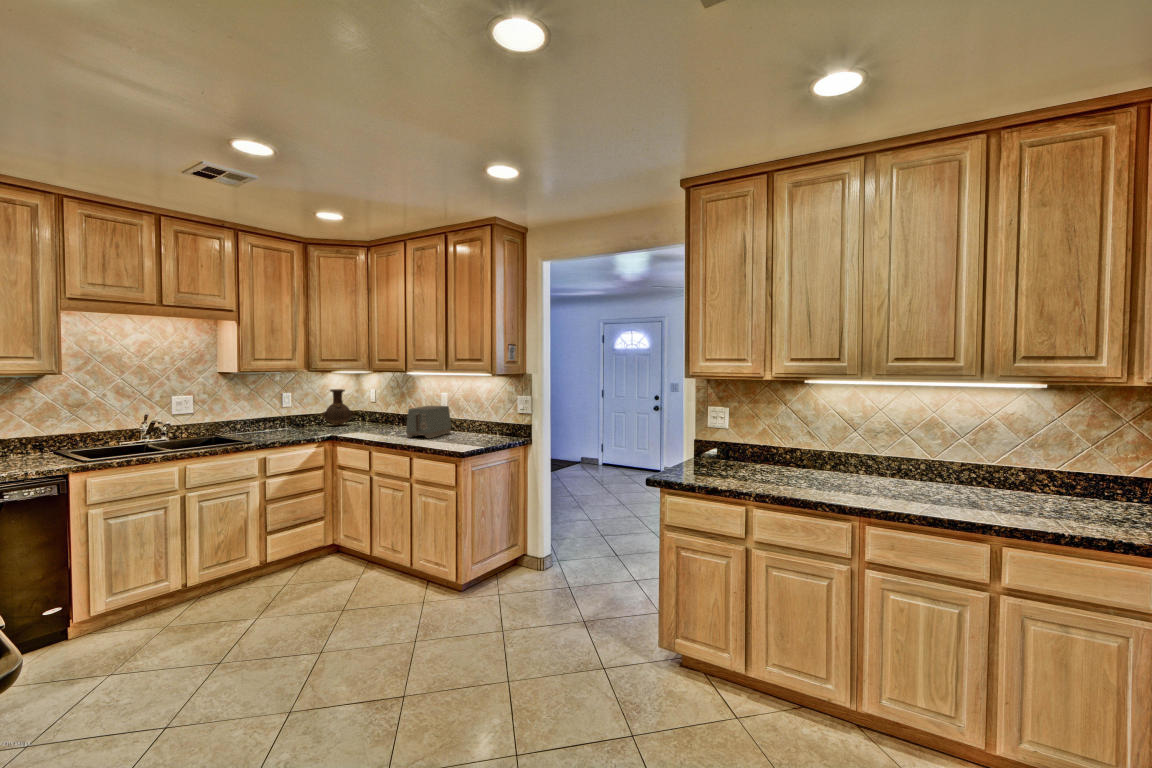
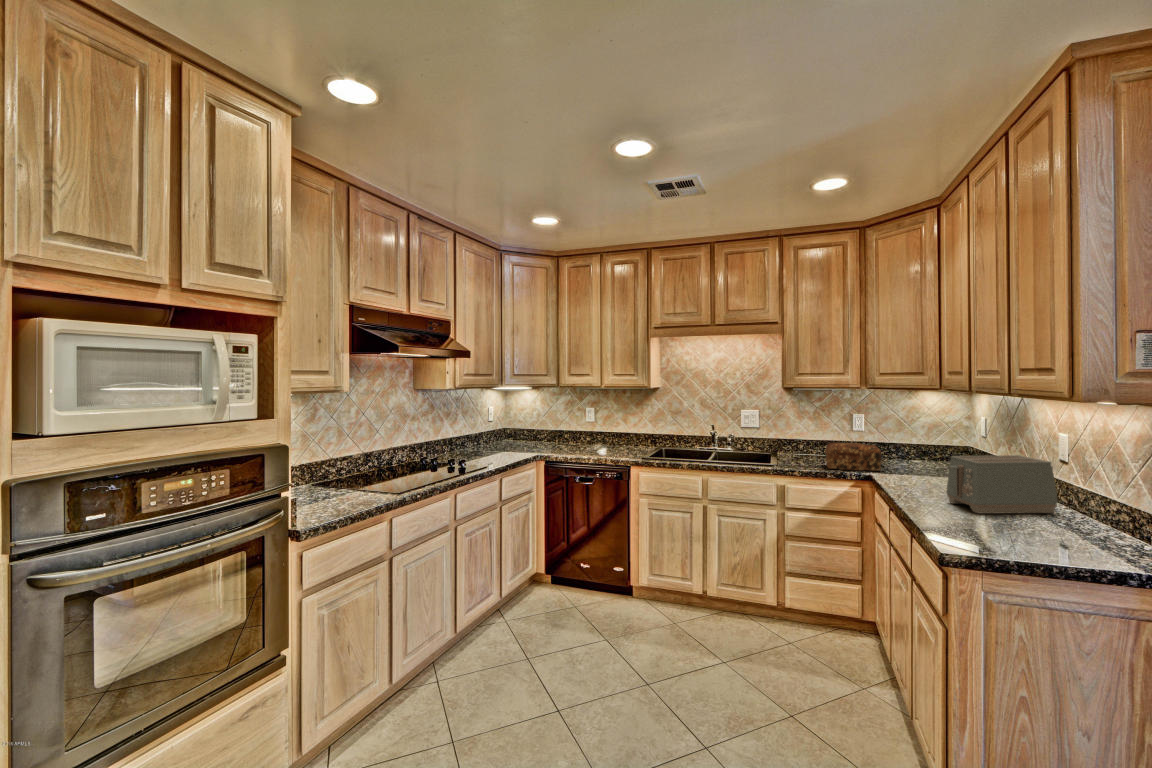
vase: present [322,389,353,425] -> none [903,413,953,463]
bread loaf: none [283,414,331,437] -> present [826,443,881,471]

